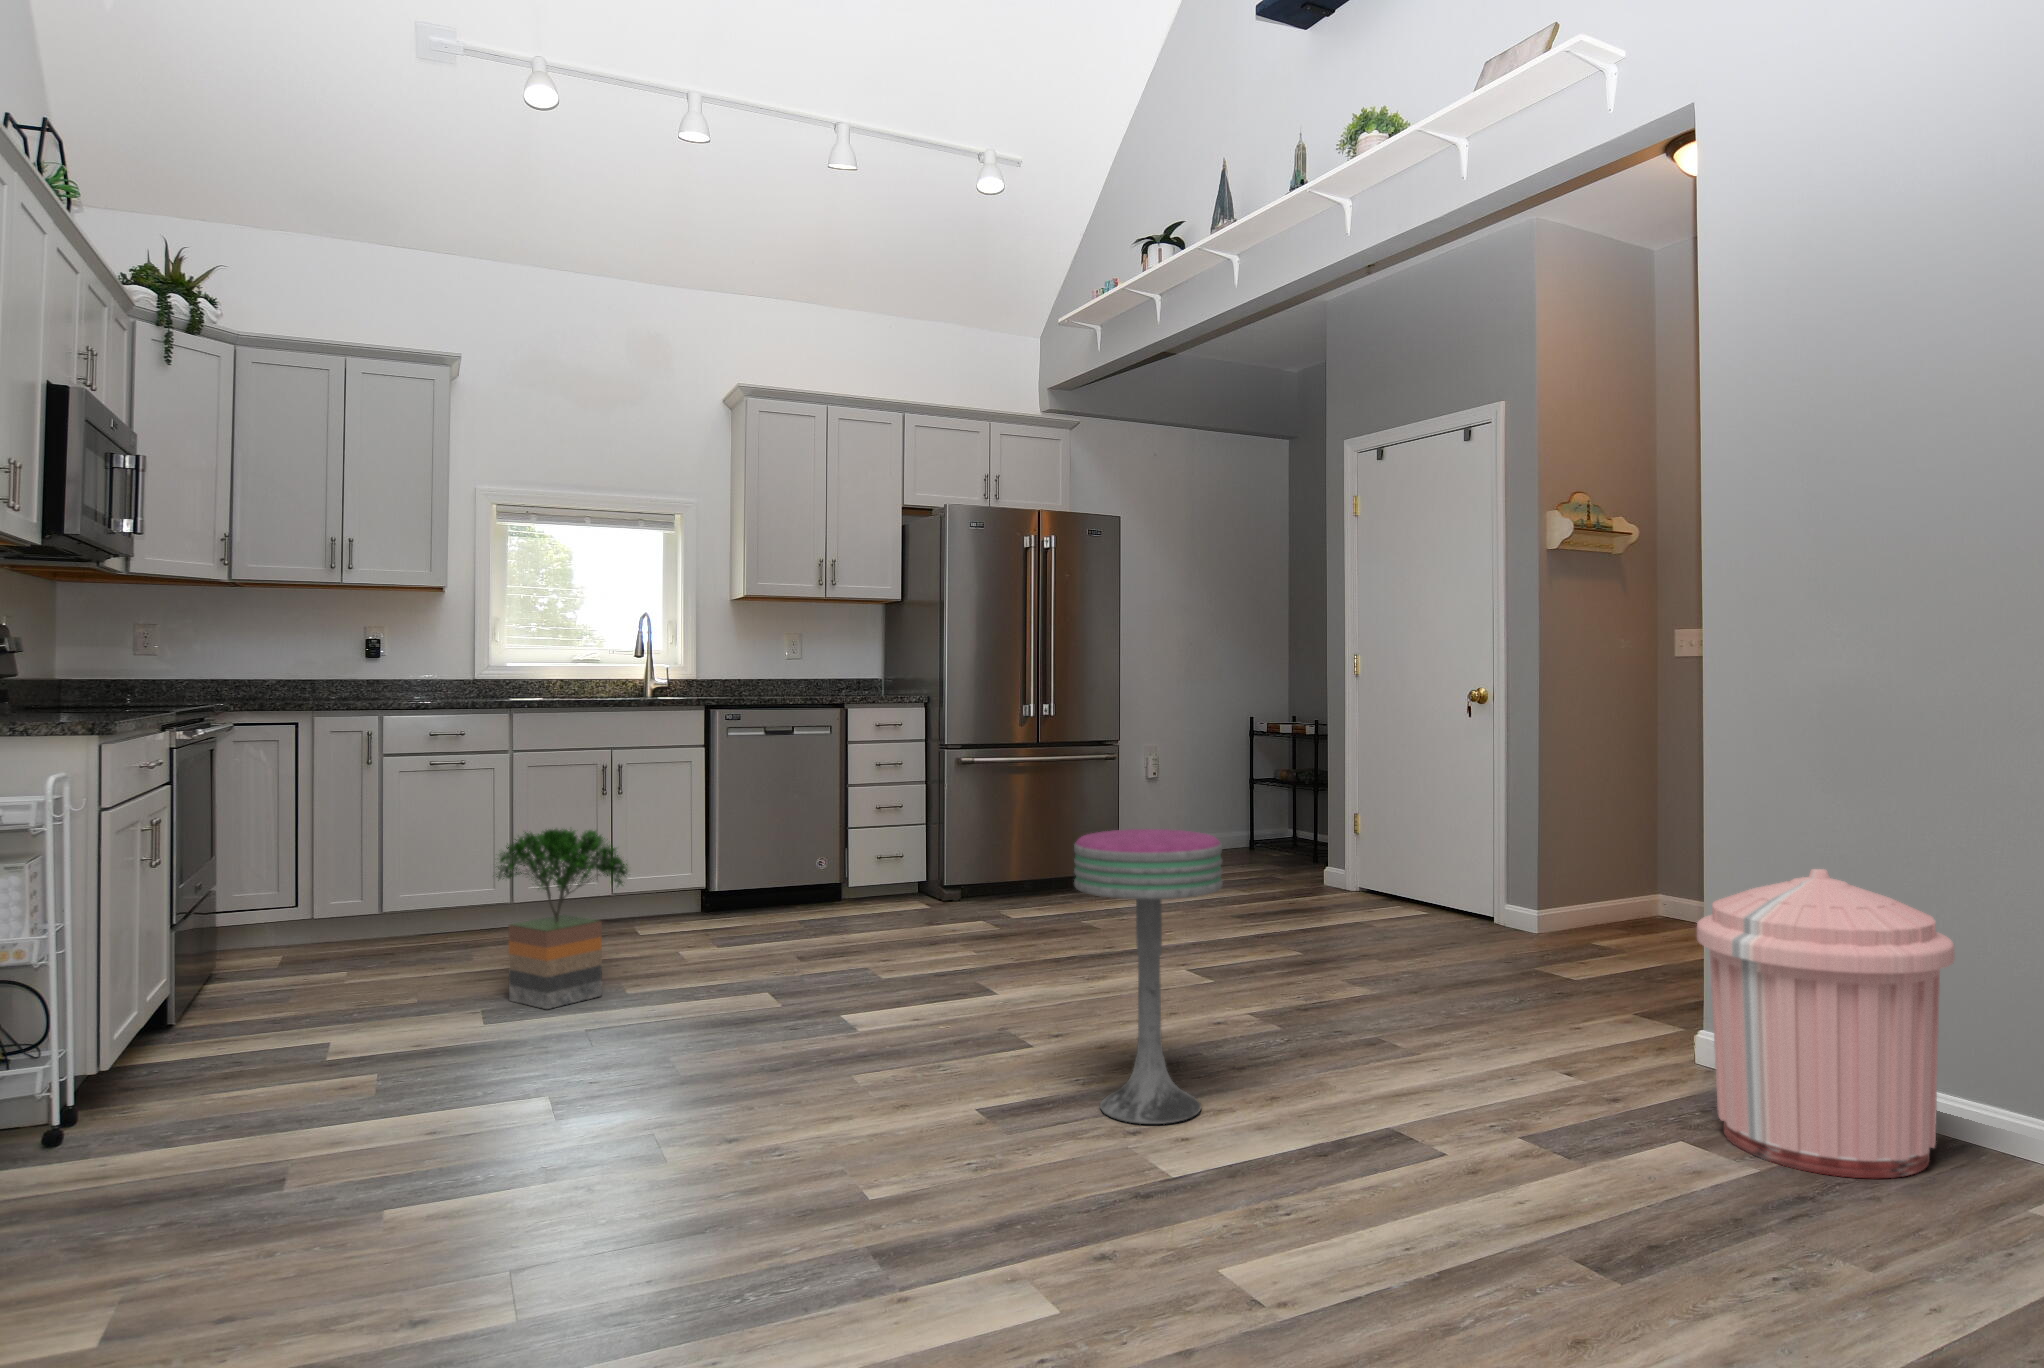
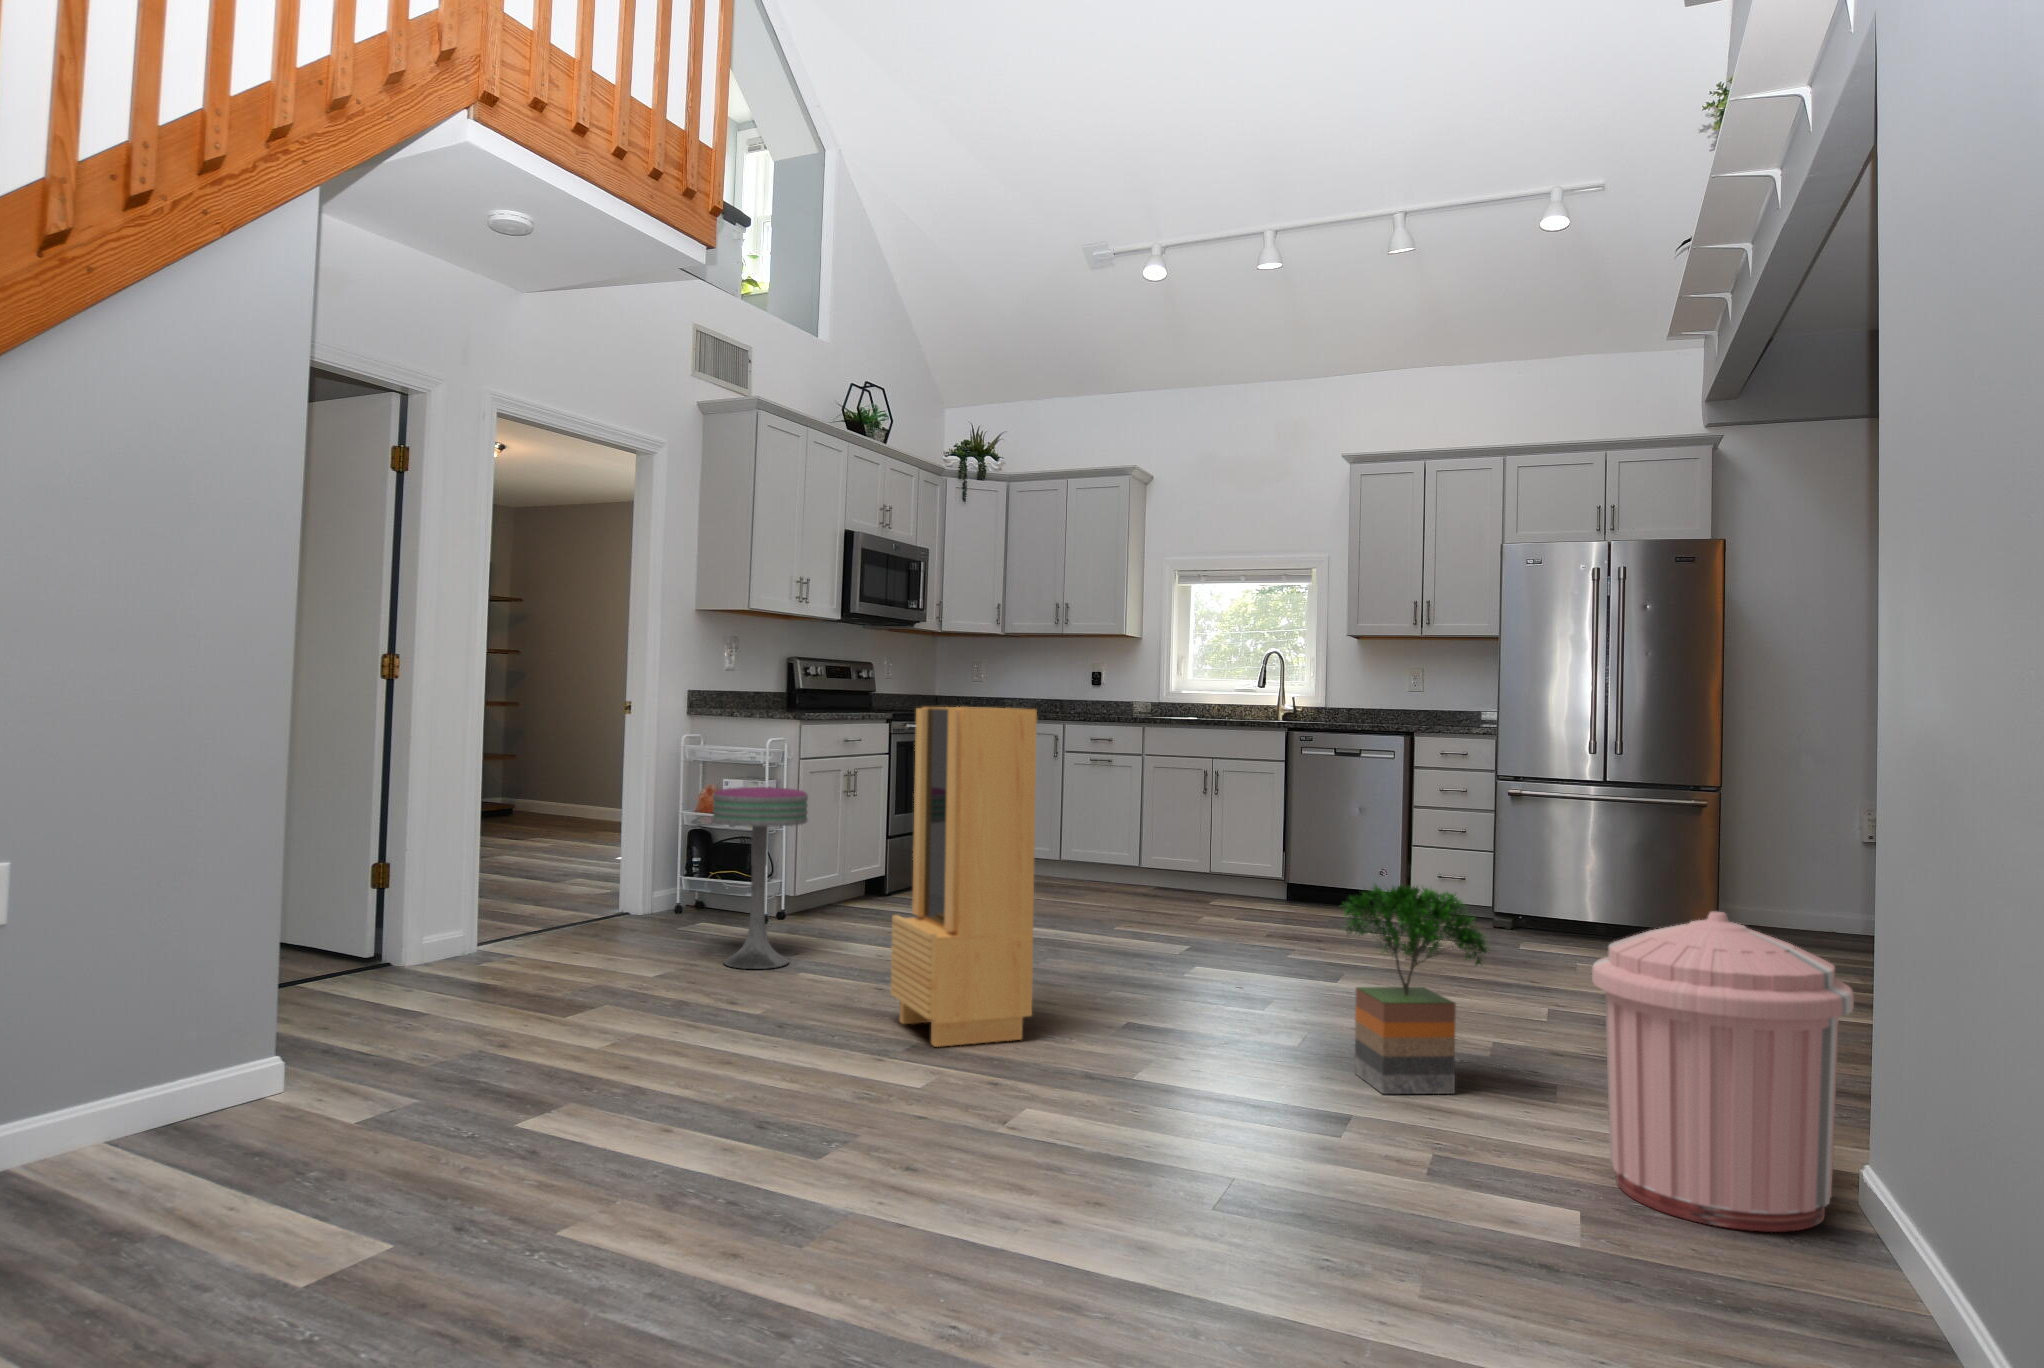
storage cabinet: none [752,699,1003,1276] -> present [890,707,1037,1047]
potted tree: present [496,829,628,1009] -> present [1343,884,1489,1094]
bar stool: present [1074,829,1223,1124] -> present [712,787,808,969]

